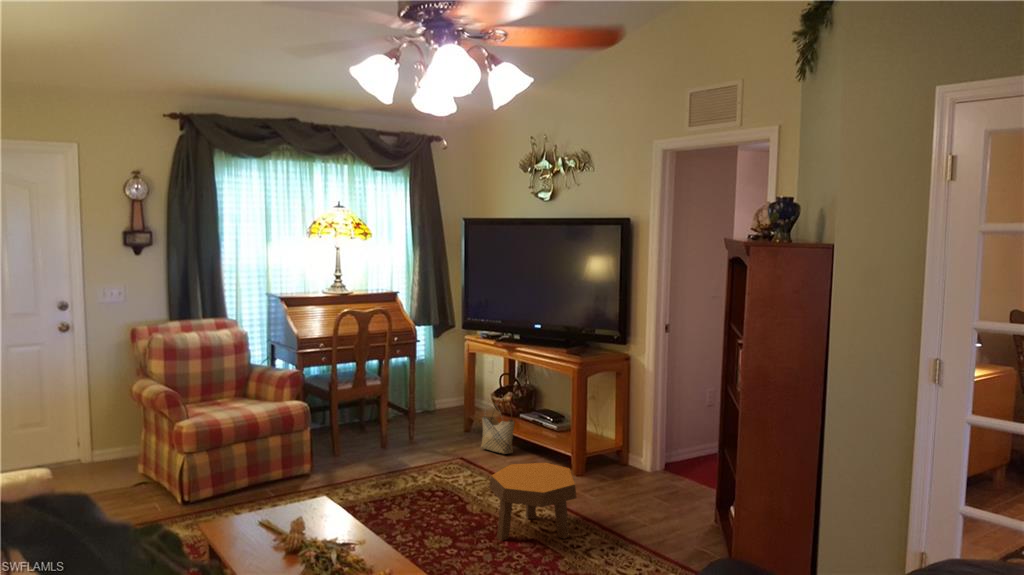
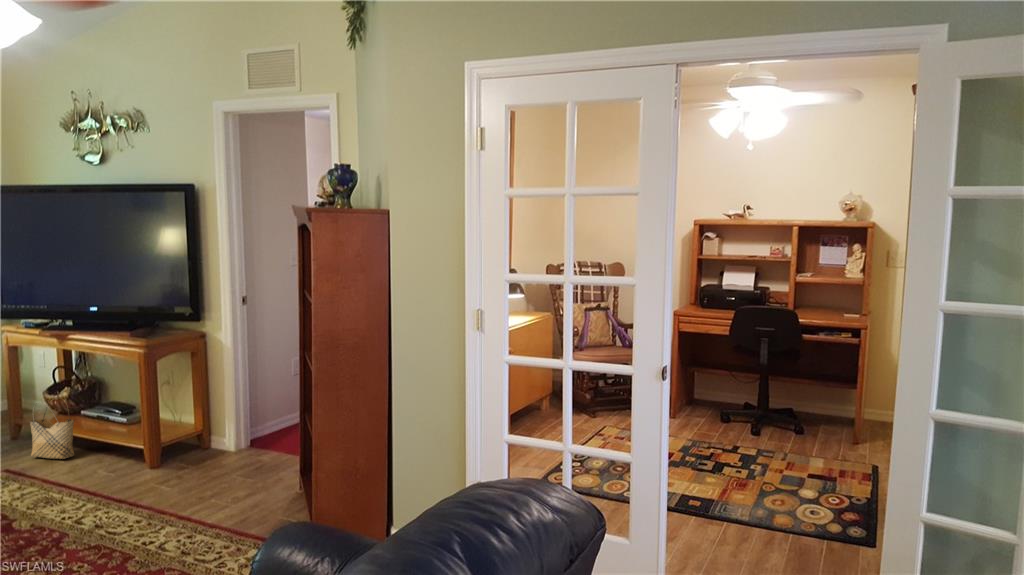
footstool: present [489,463,576,541] -> none [39,462,146,555]

